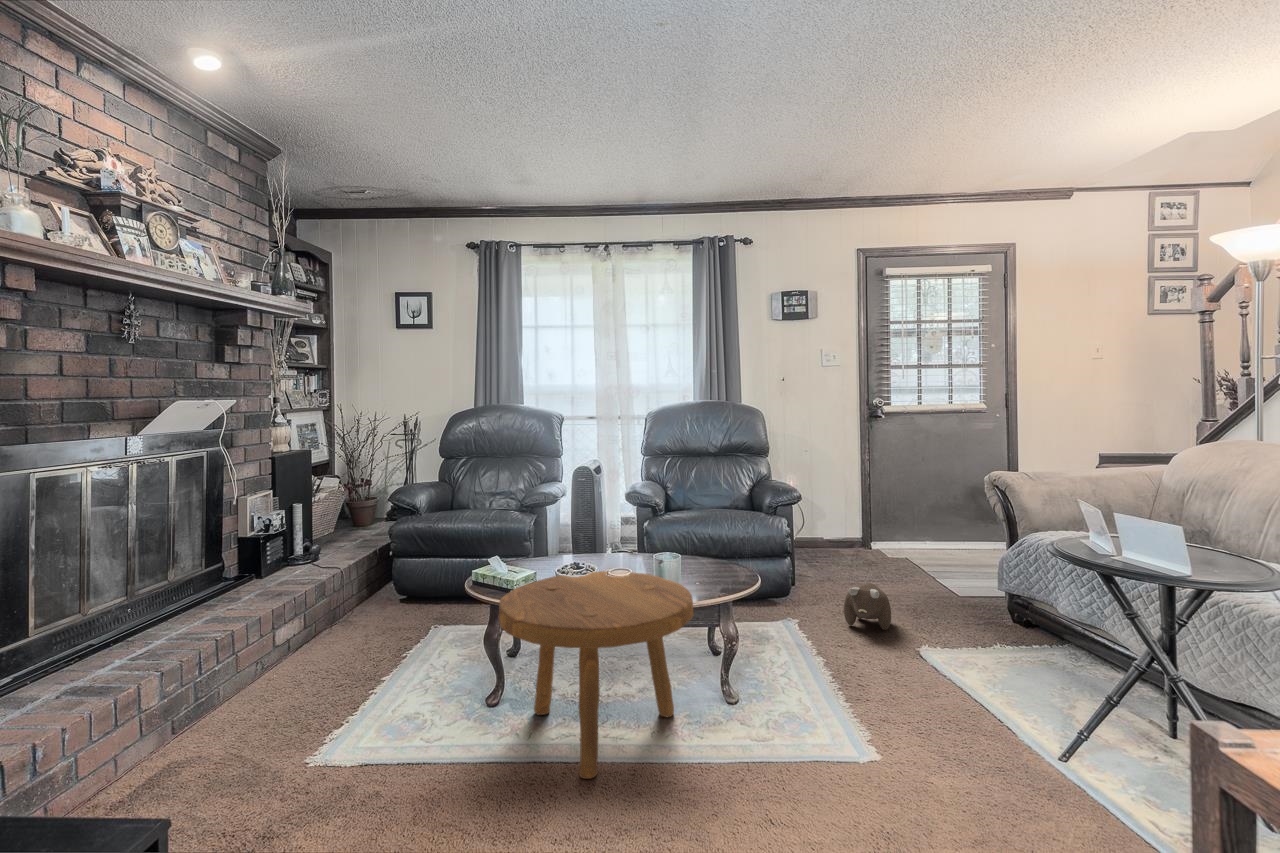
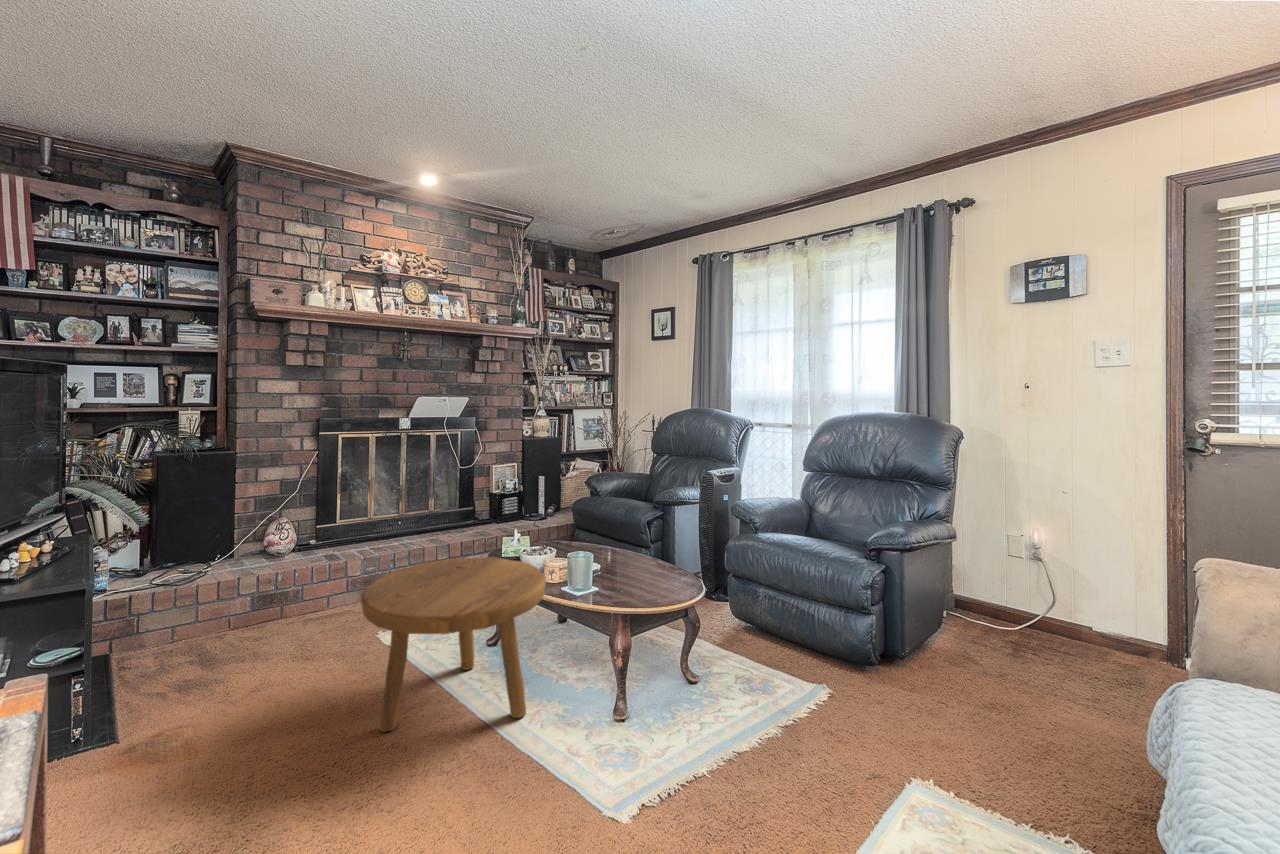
plush toy: present [844,583,891,630] -> none [855,673,945,754]

